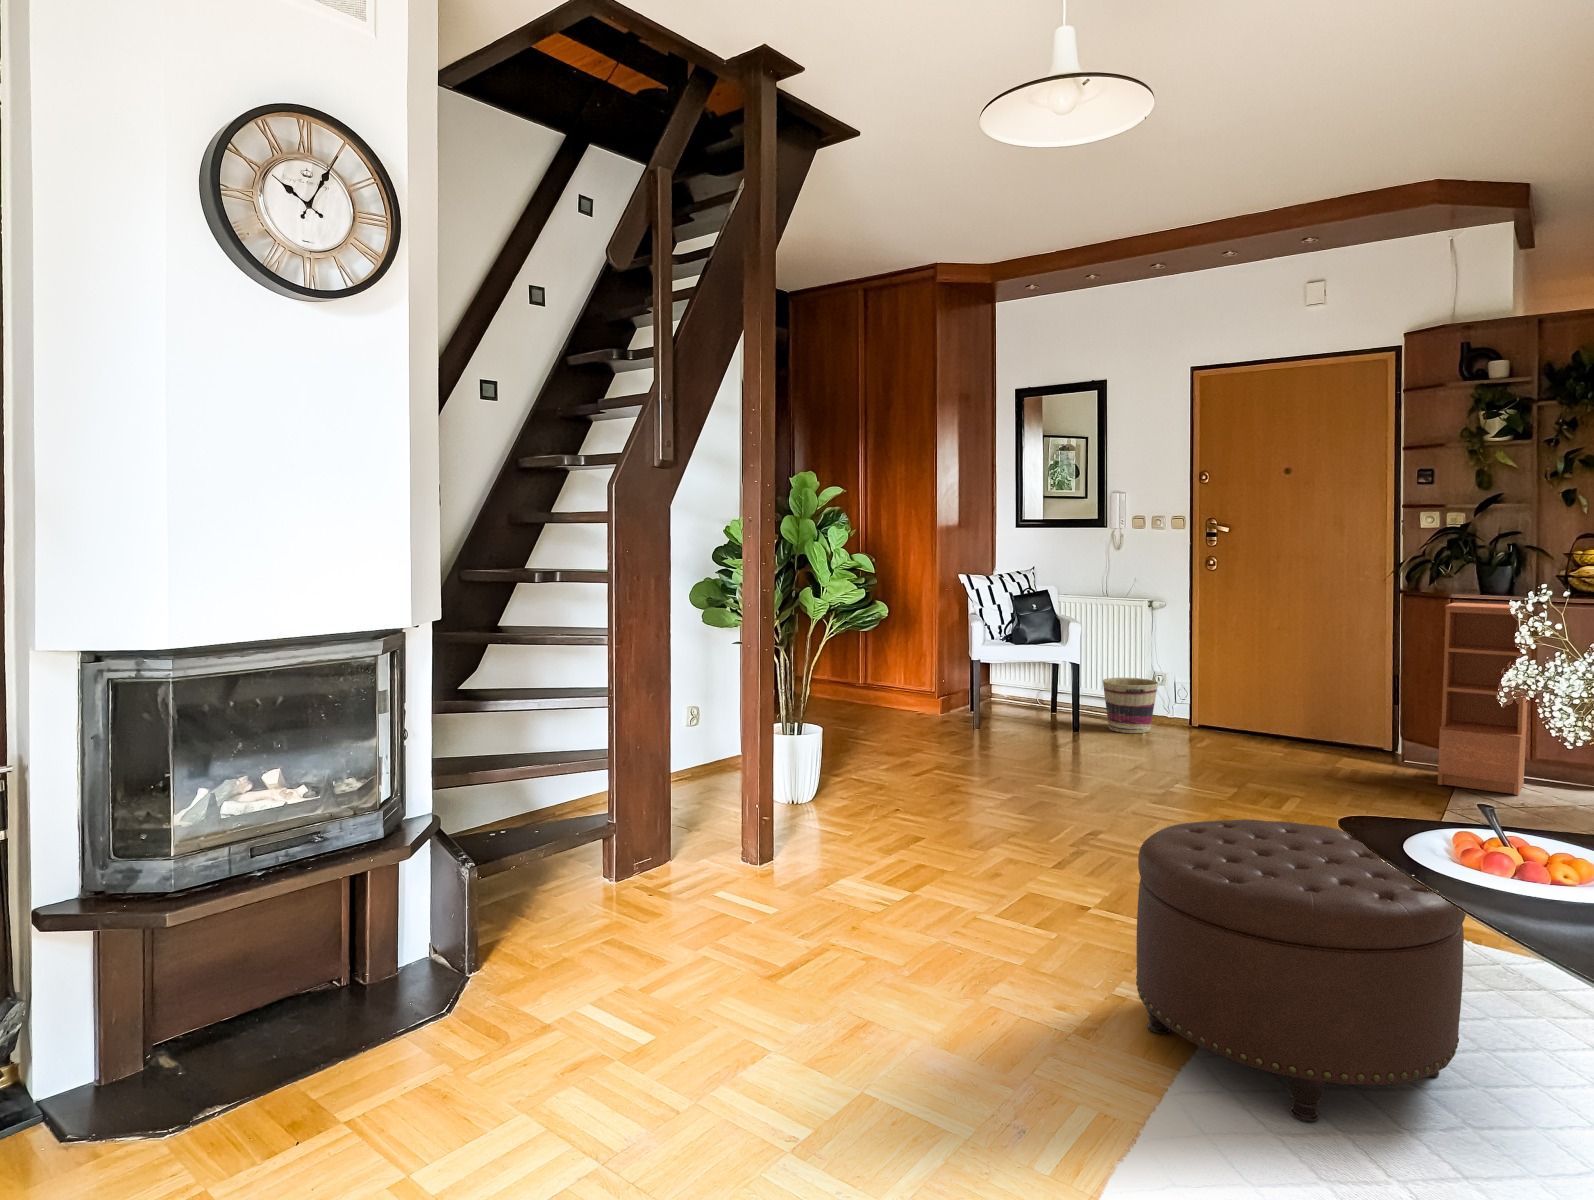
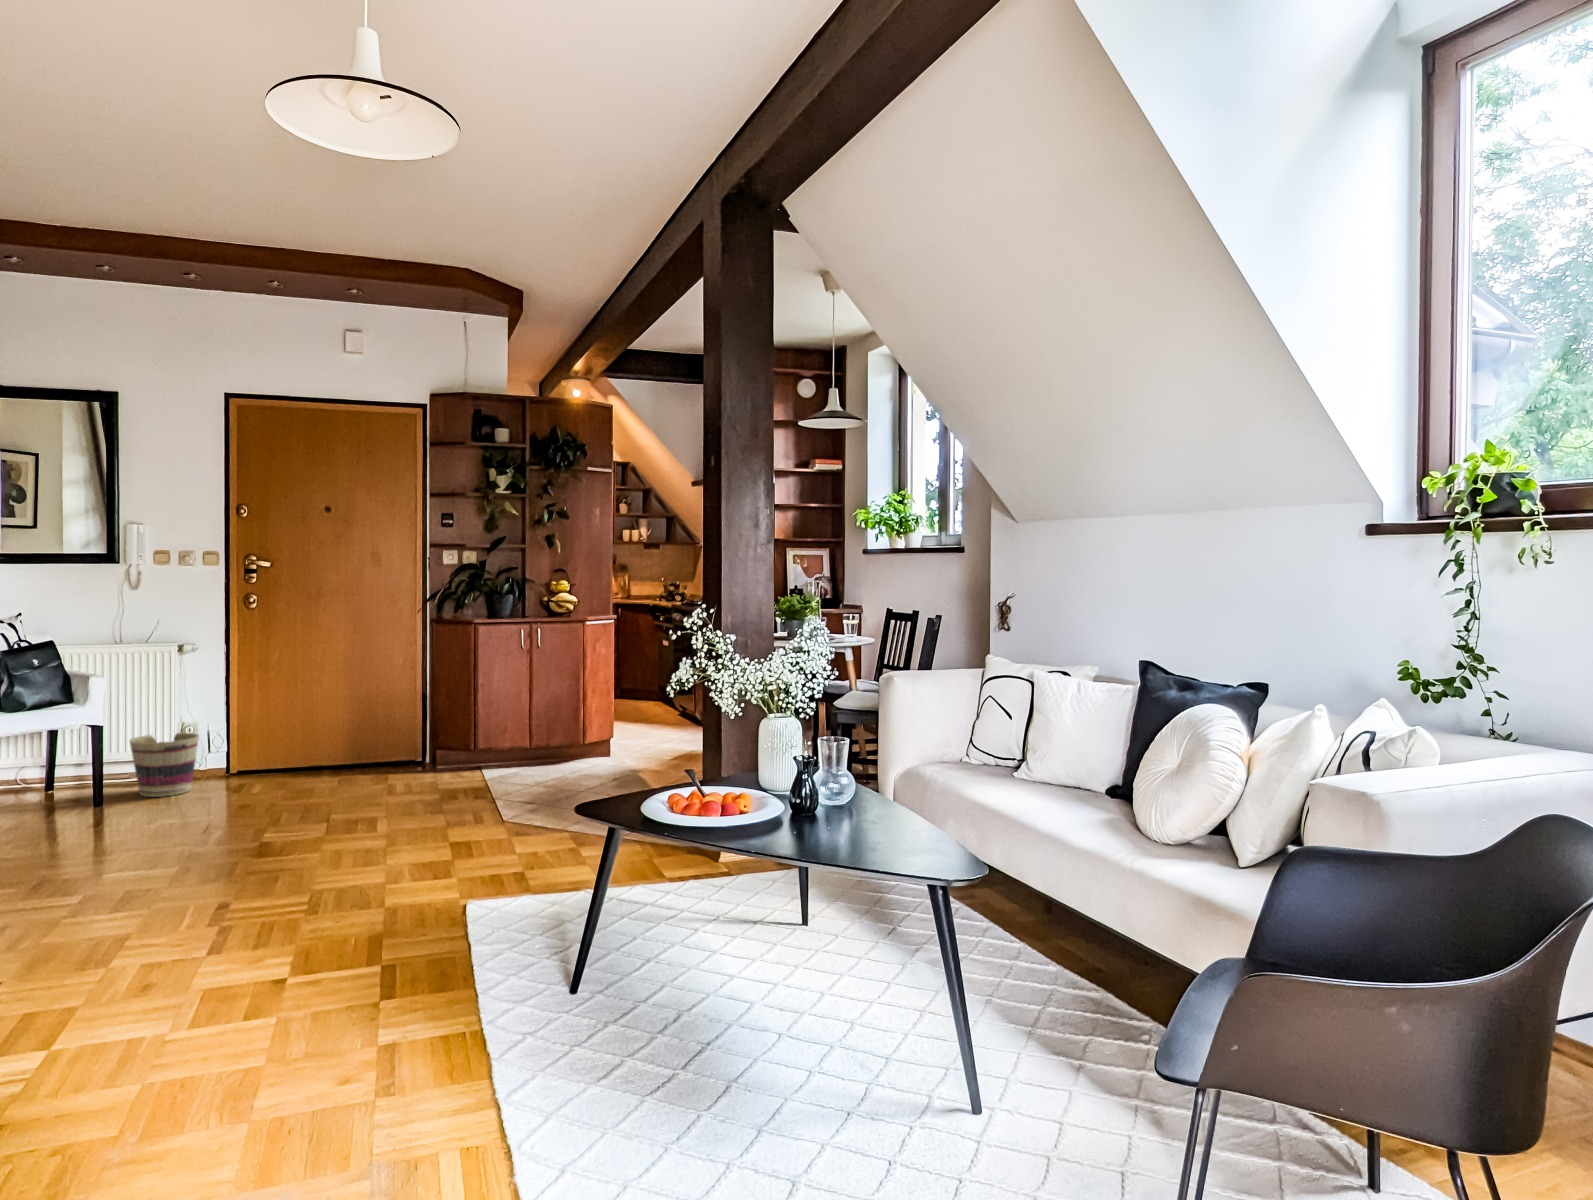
bookcase: present [1438,603,1528,795] -> none [484,630,543,787]
ottoman: present [1136,819,1466,1122] -> none [412,830,668,1069]

